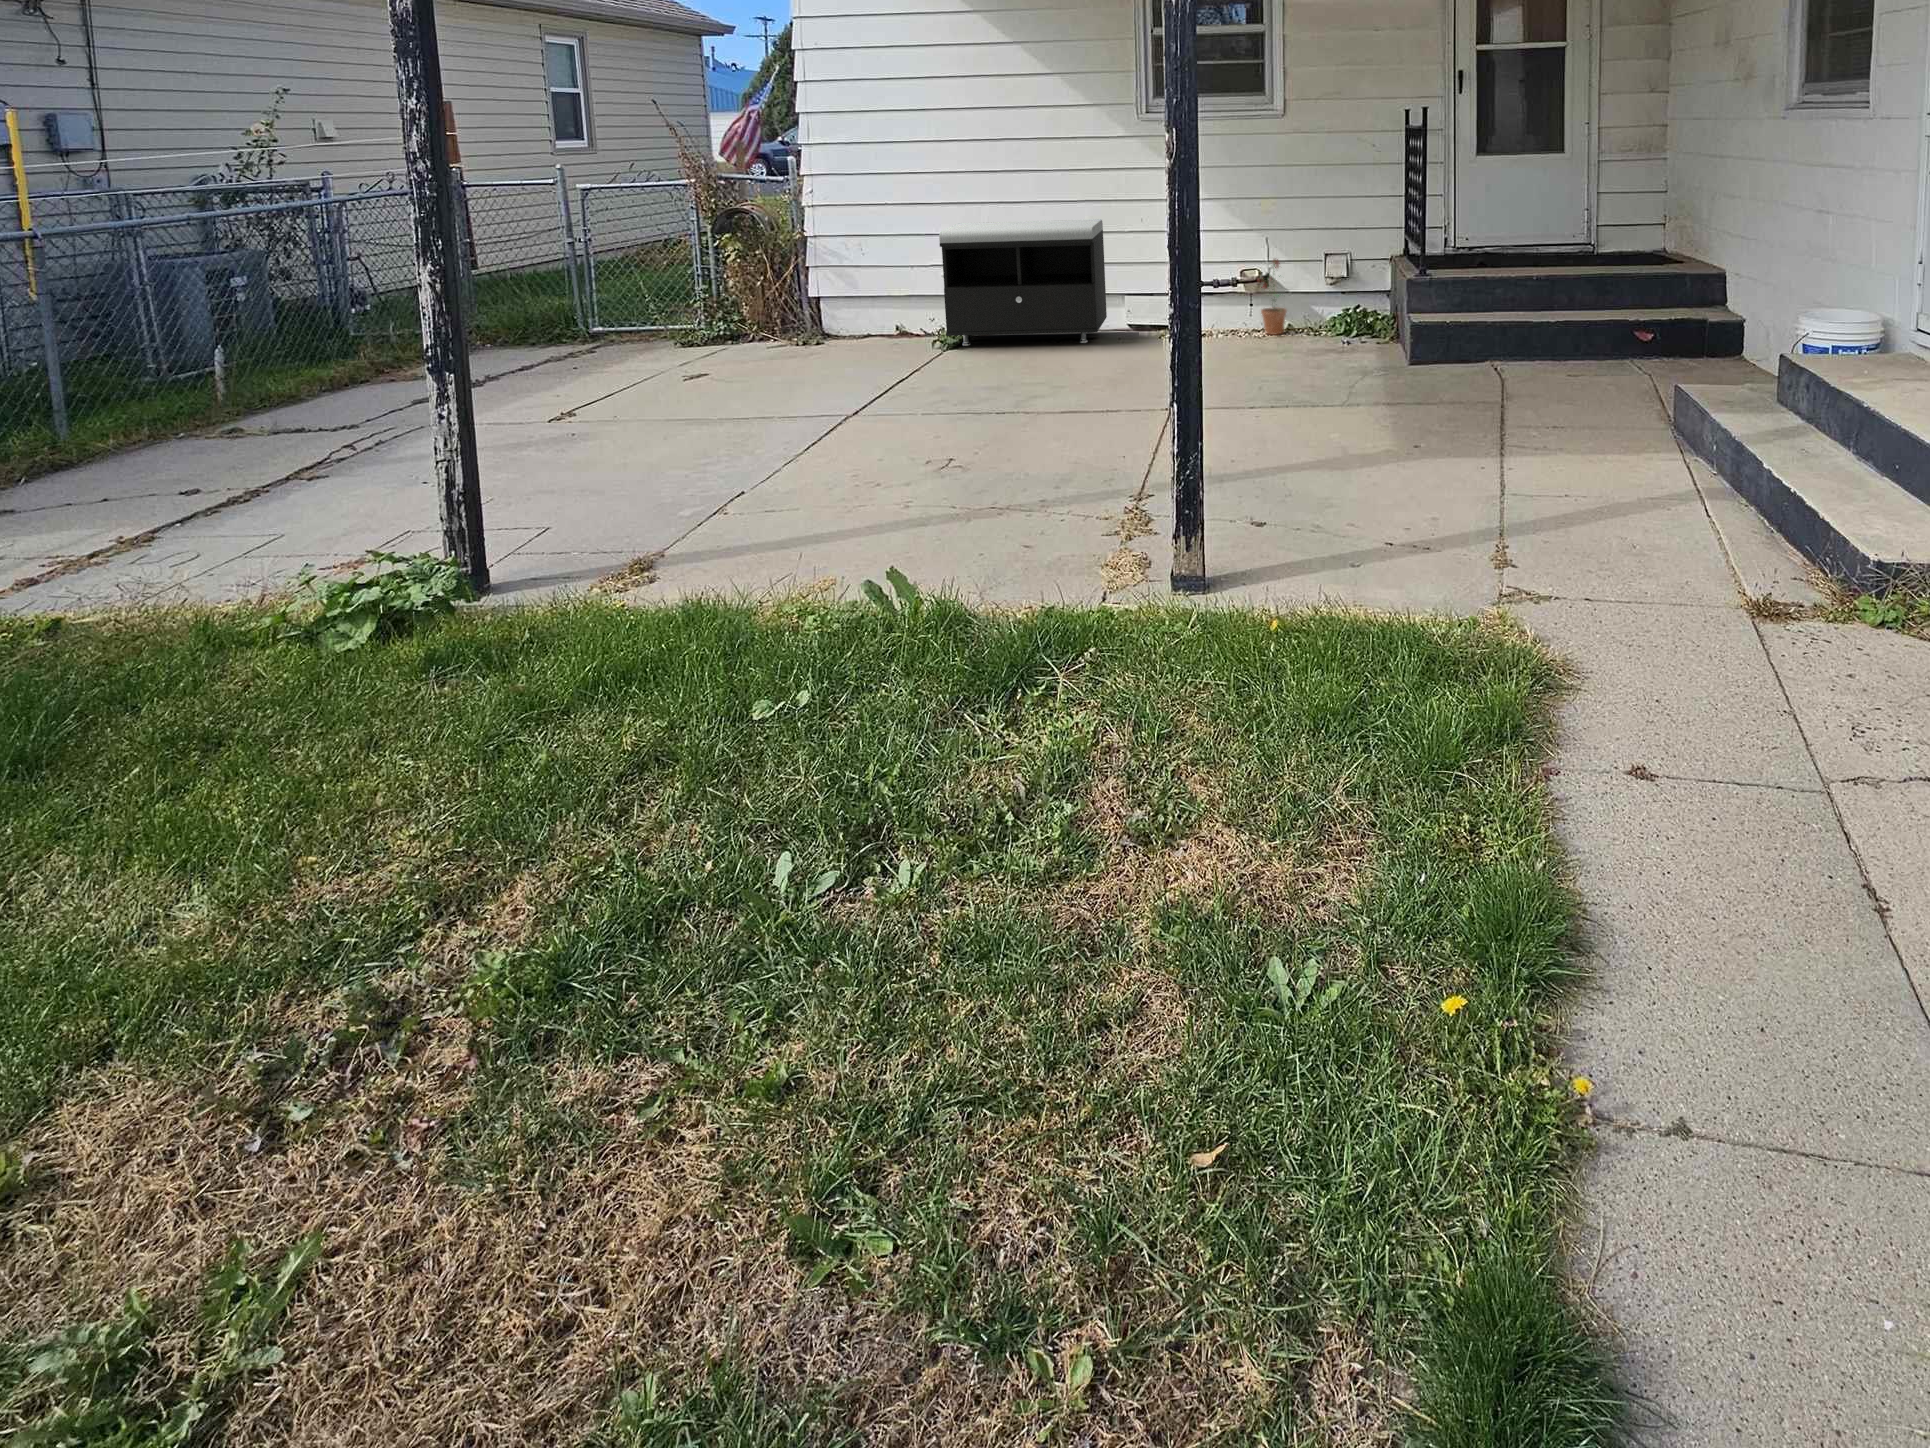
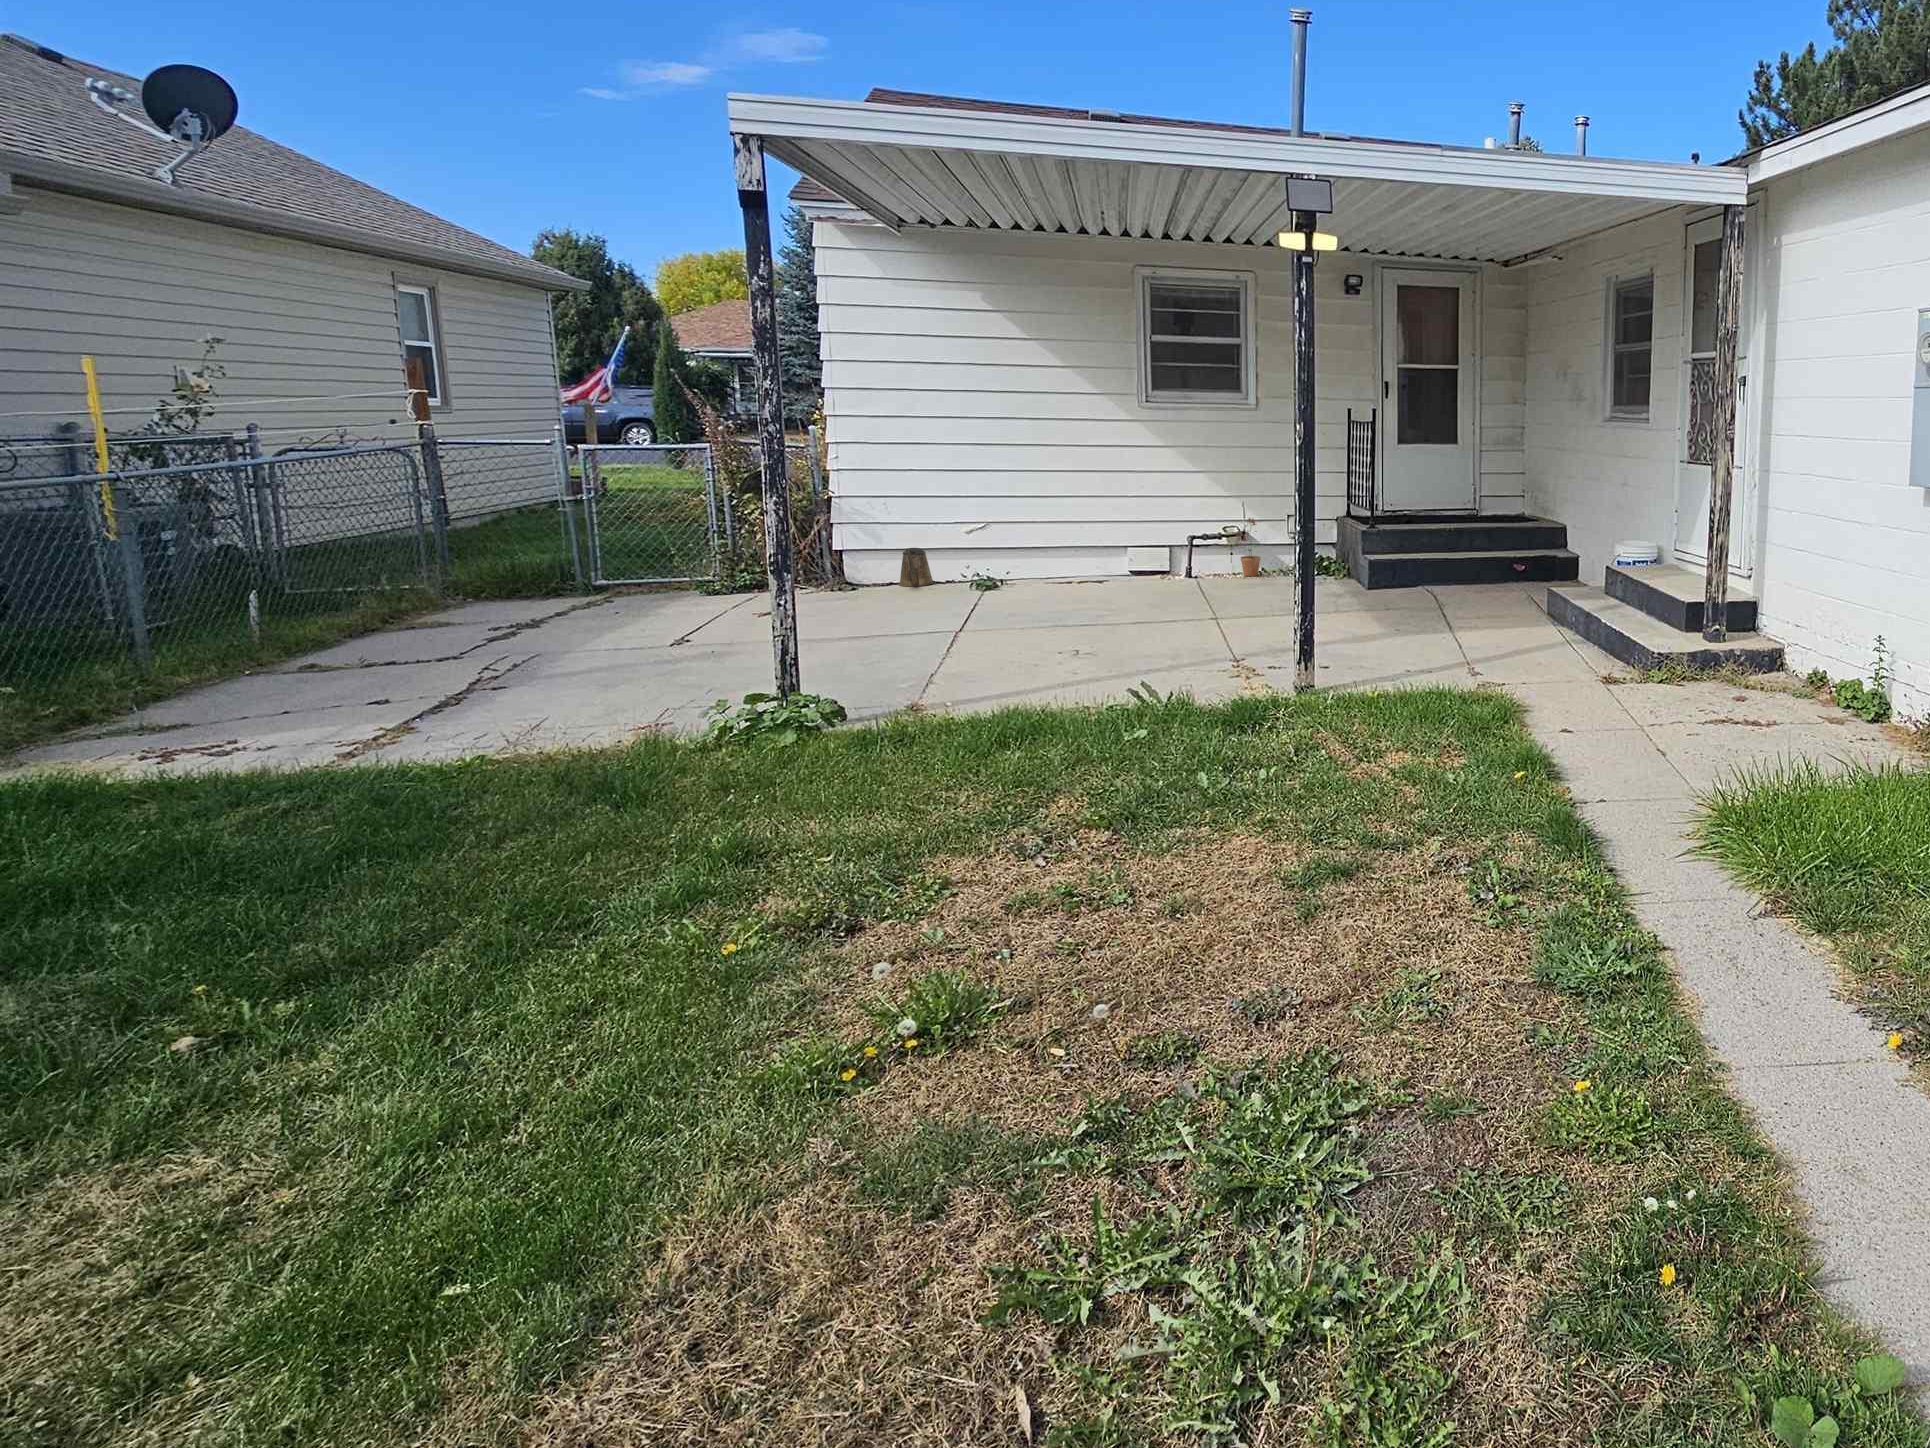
storage bench: present [939,219,1107,346] -> none [978,486,1114,587]
watering can: none [864,296,907,342] -> present [899,548,934,586]

